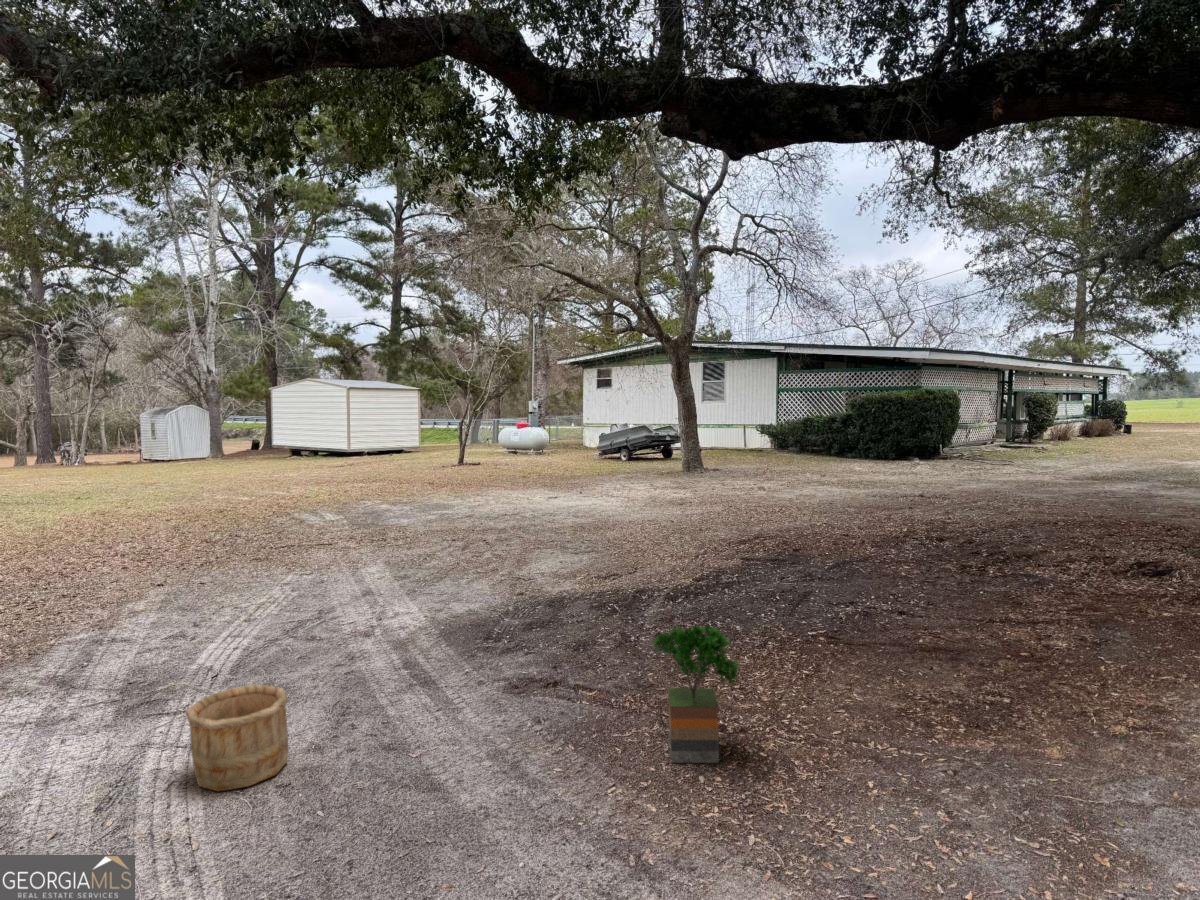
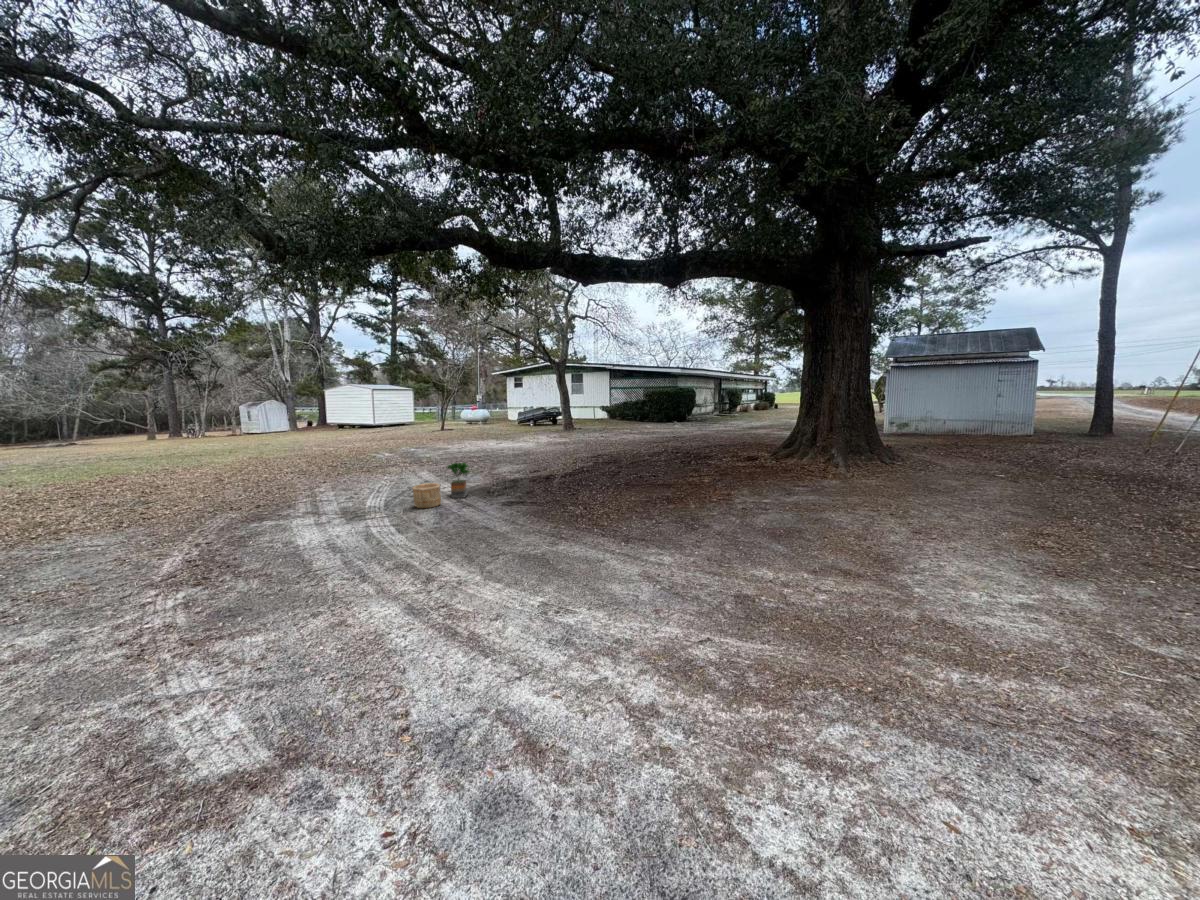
potted tree: present [653,625,738,763] -> present [447,463,469,498]

